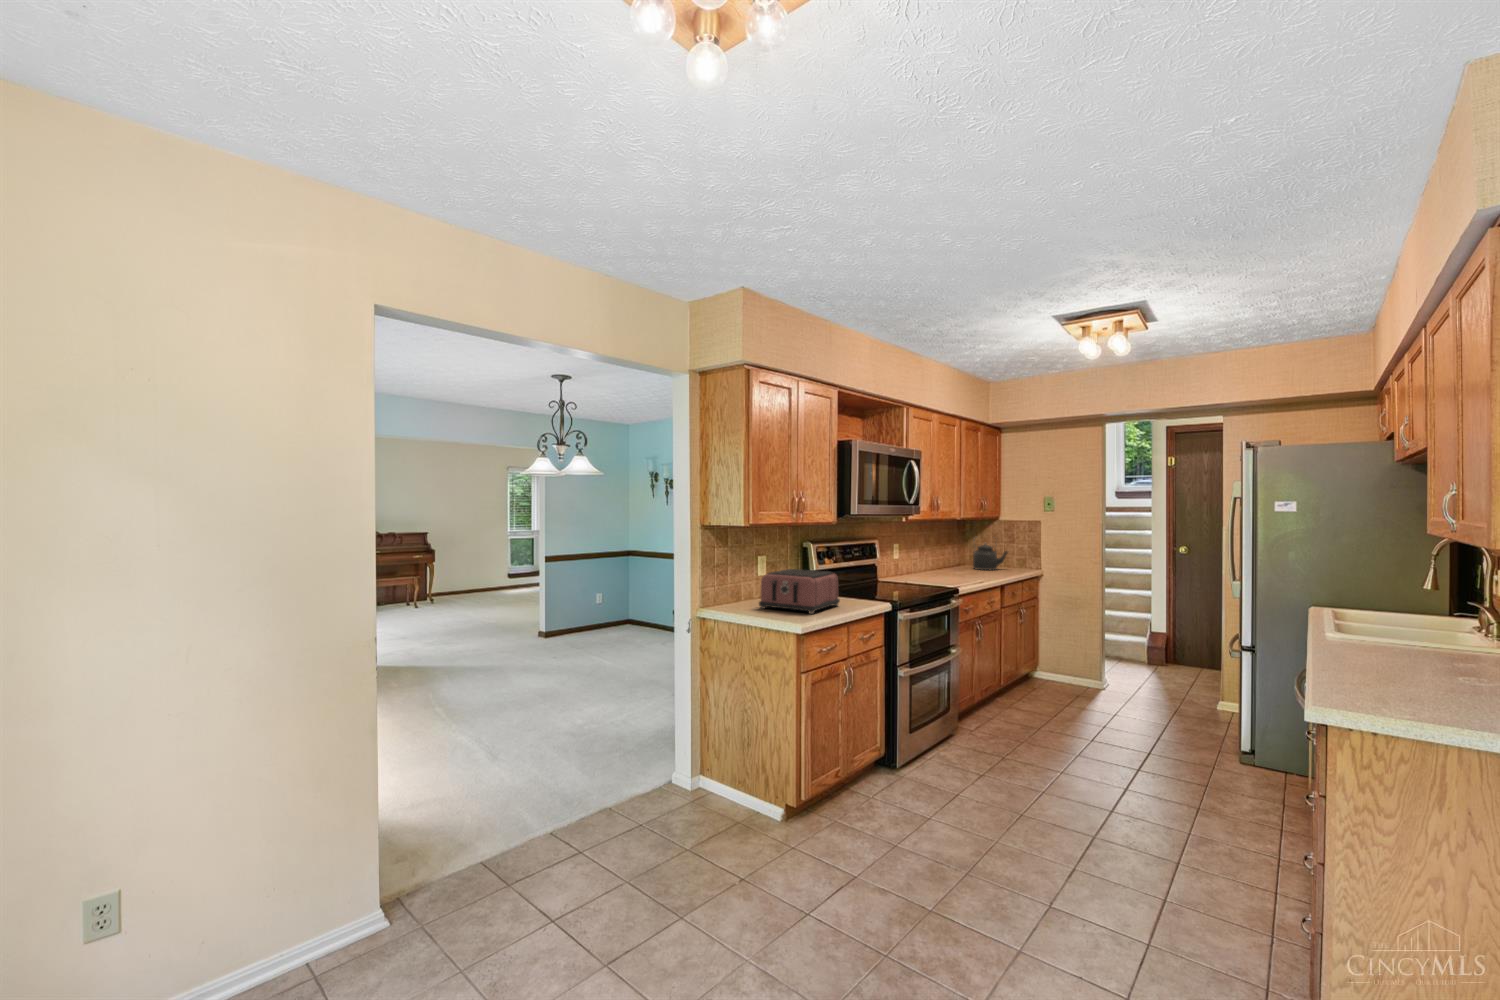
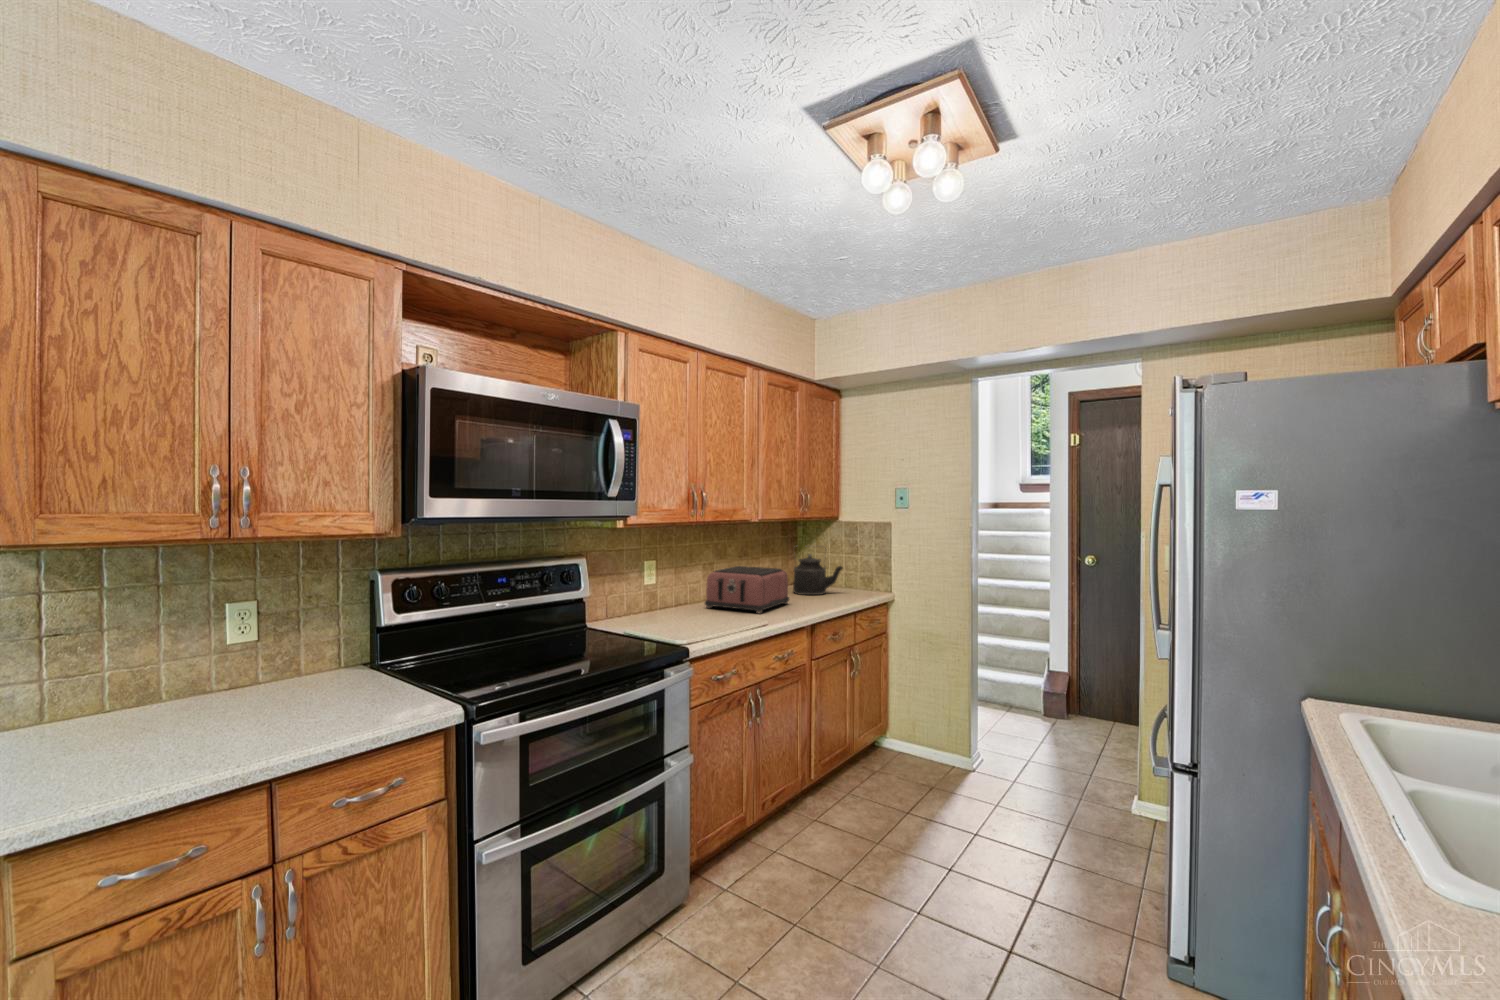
toaster: present [759,569,840,614] -> present [705,566,790,614]

